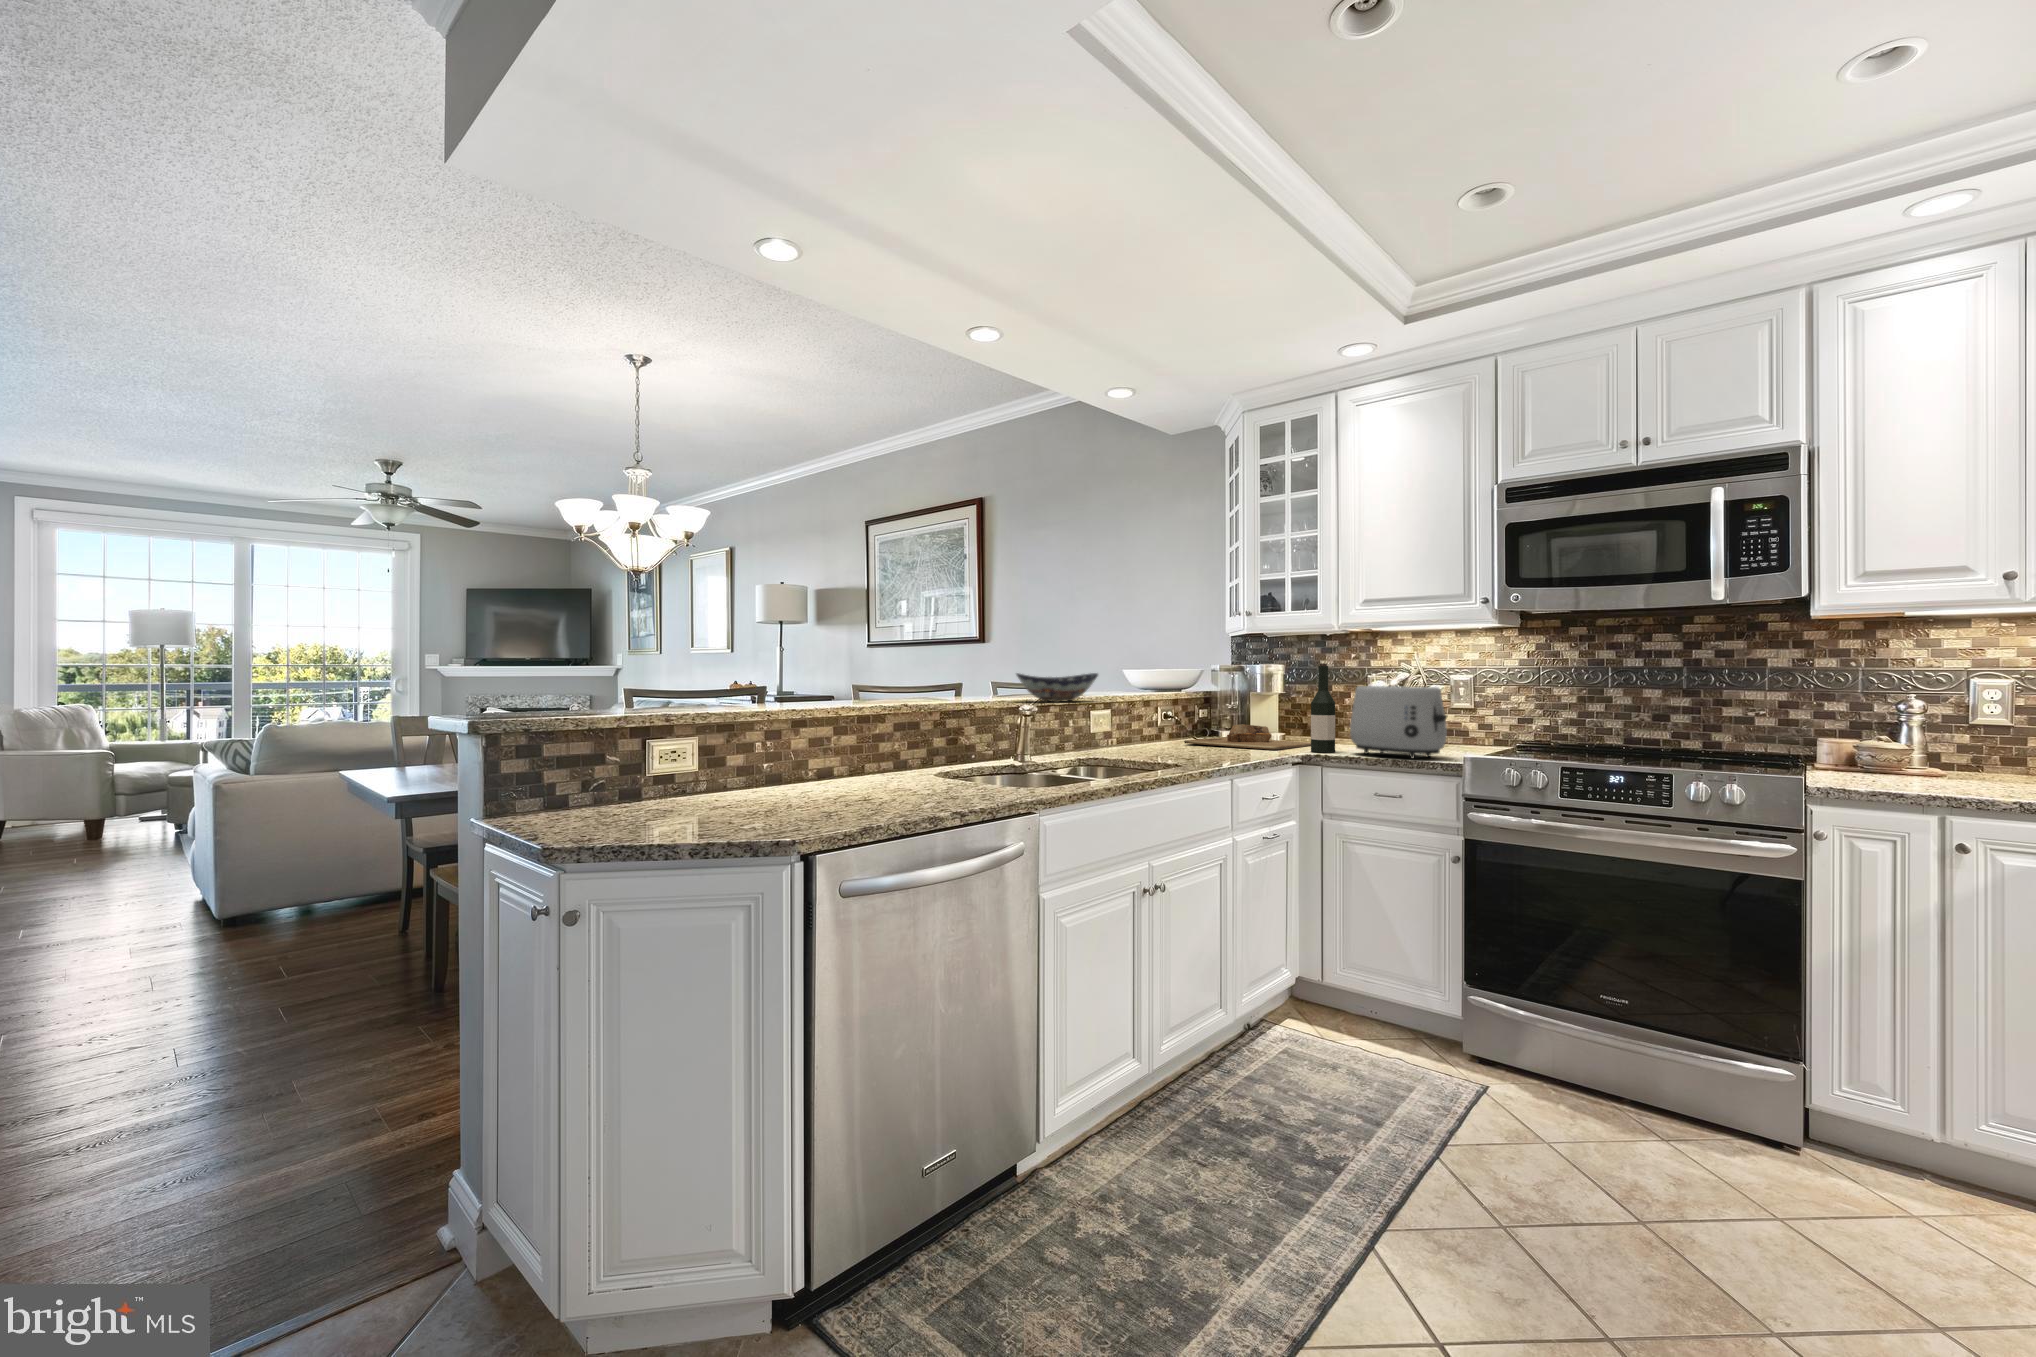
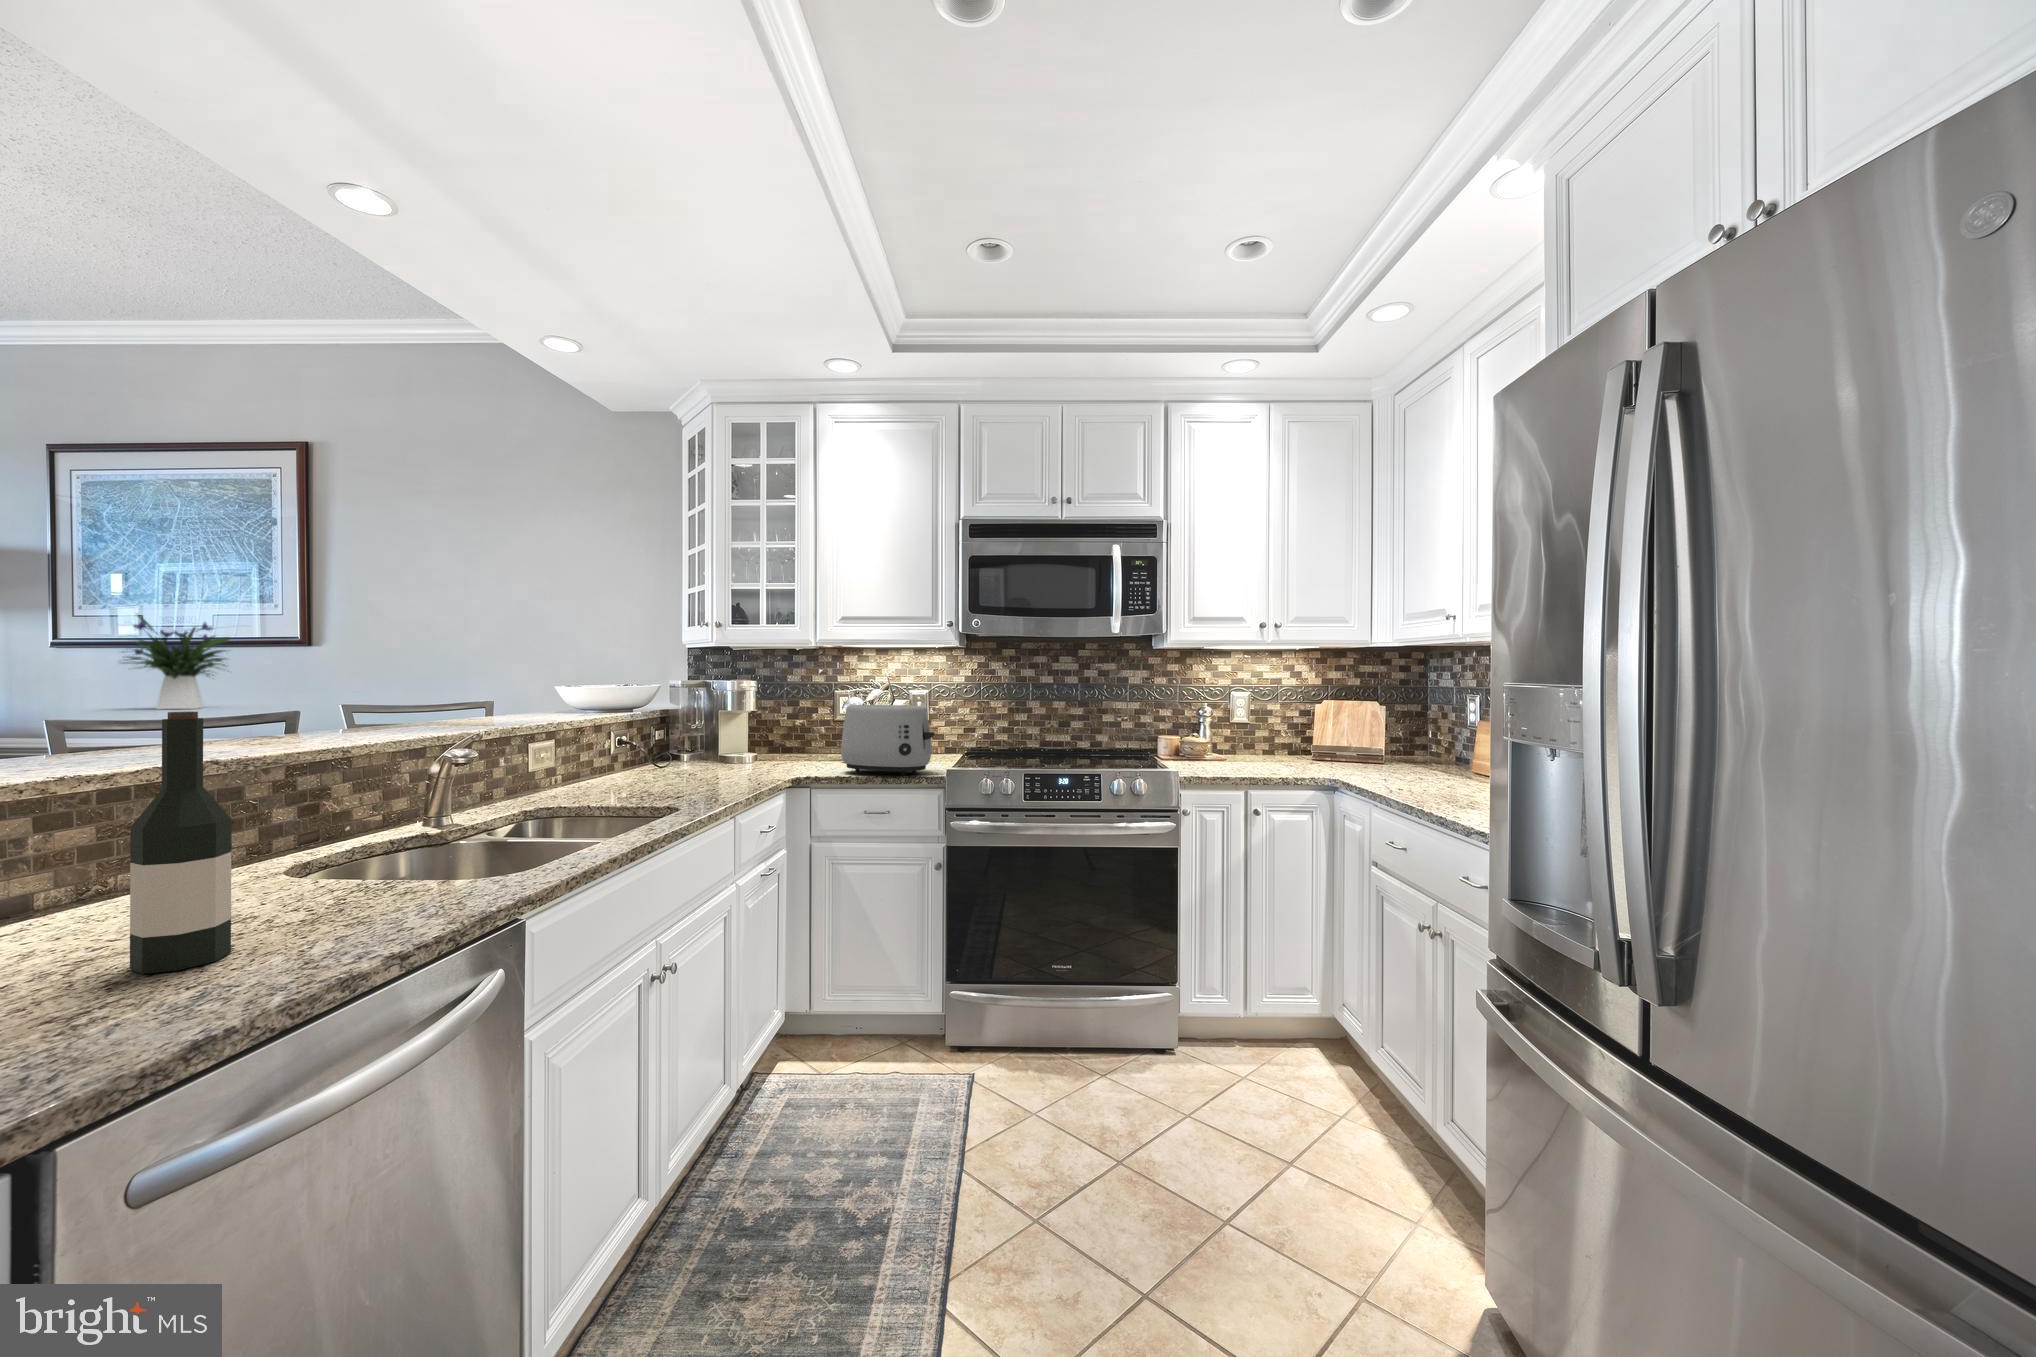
flower arrangement: none [886,625,946,689] -> present [123,615,229,709]
wine bottle: present [1311,664,1335,752] -> present [130,711,231,974]
decorative bowl: present [1017,673,1098,702] -> none [419,697,553,736]
cutting board: present [1184,724,1311,750] -> none [651,747,795,774]

